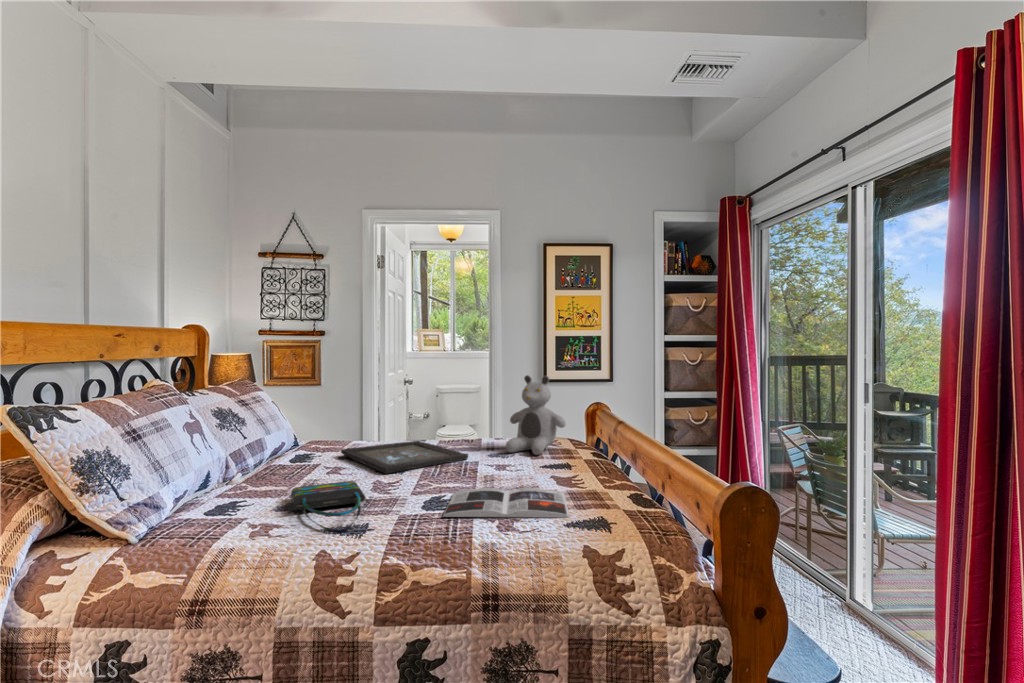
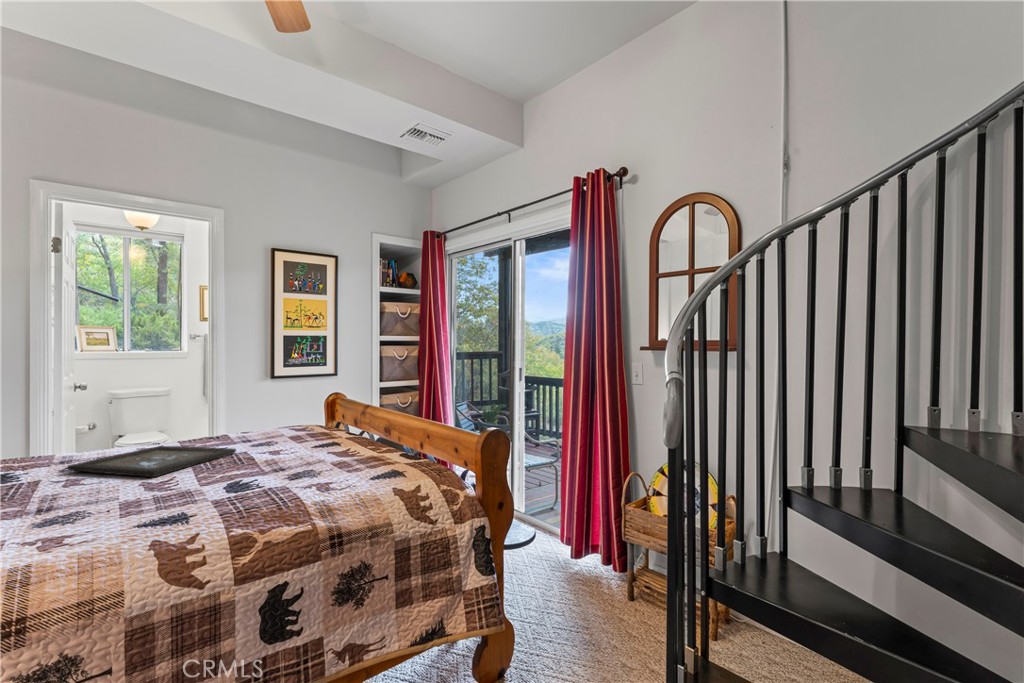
teddy bear: present [506,375,566,455] -> none [269,371,326,442]
tote bag: present [288,481,368,533] -> none [55,486,172,526]
magazine: present [443,488,570,518] -> none [252,460,370,494]

